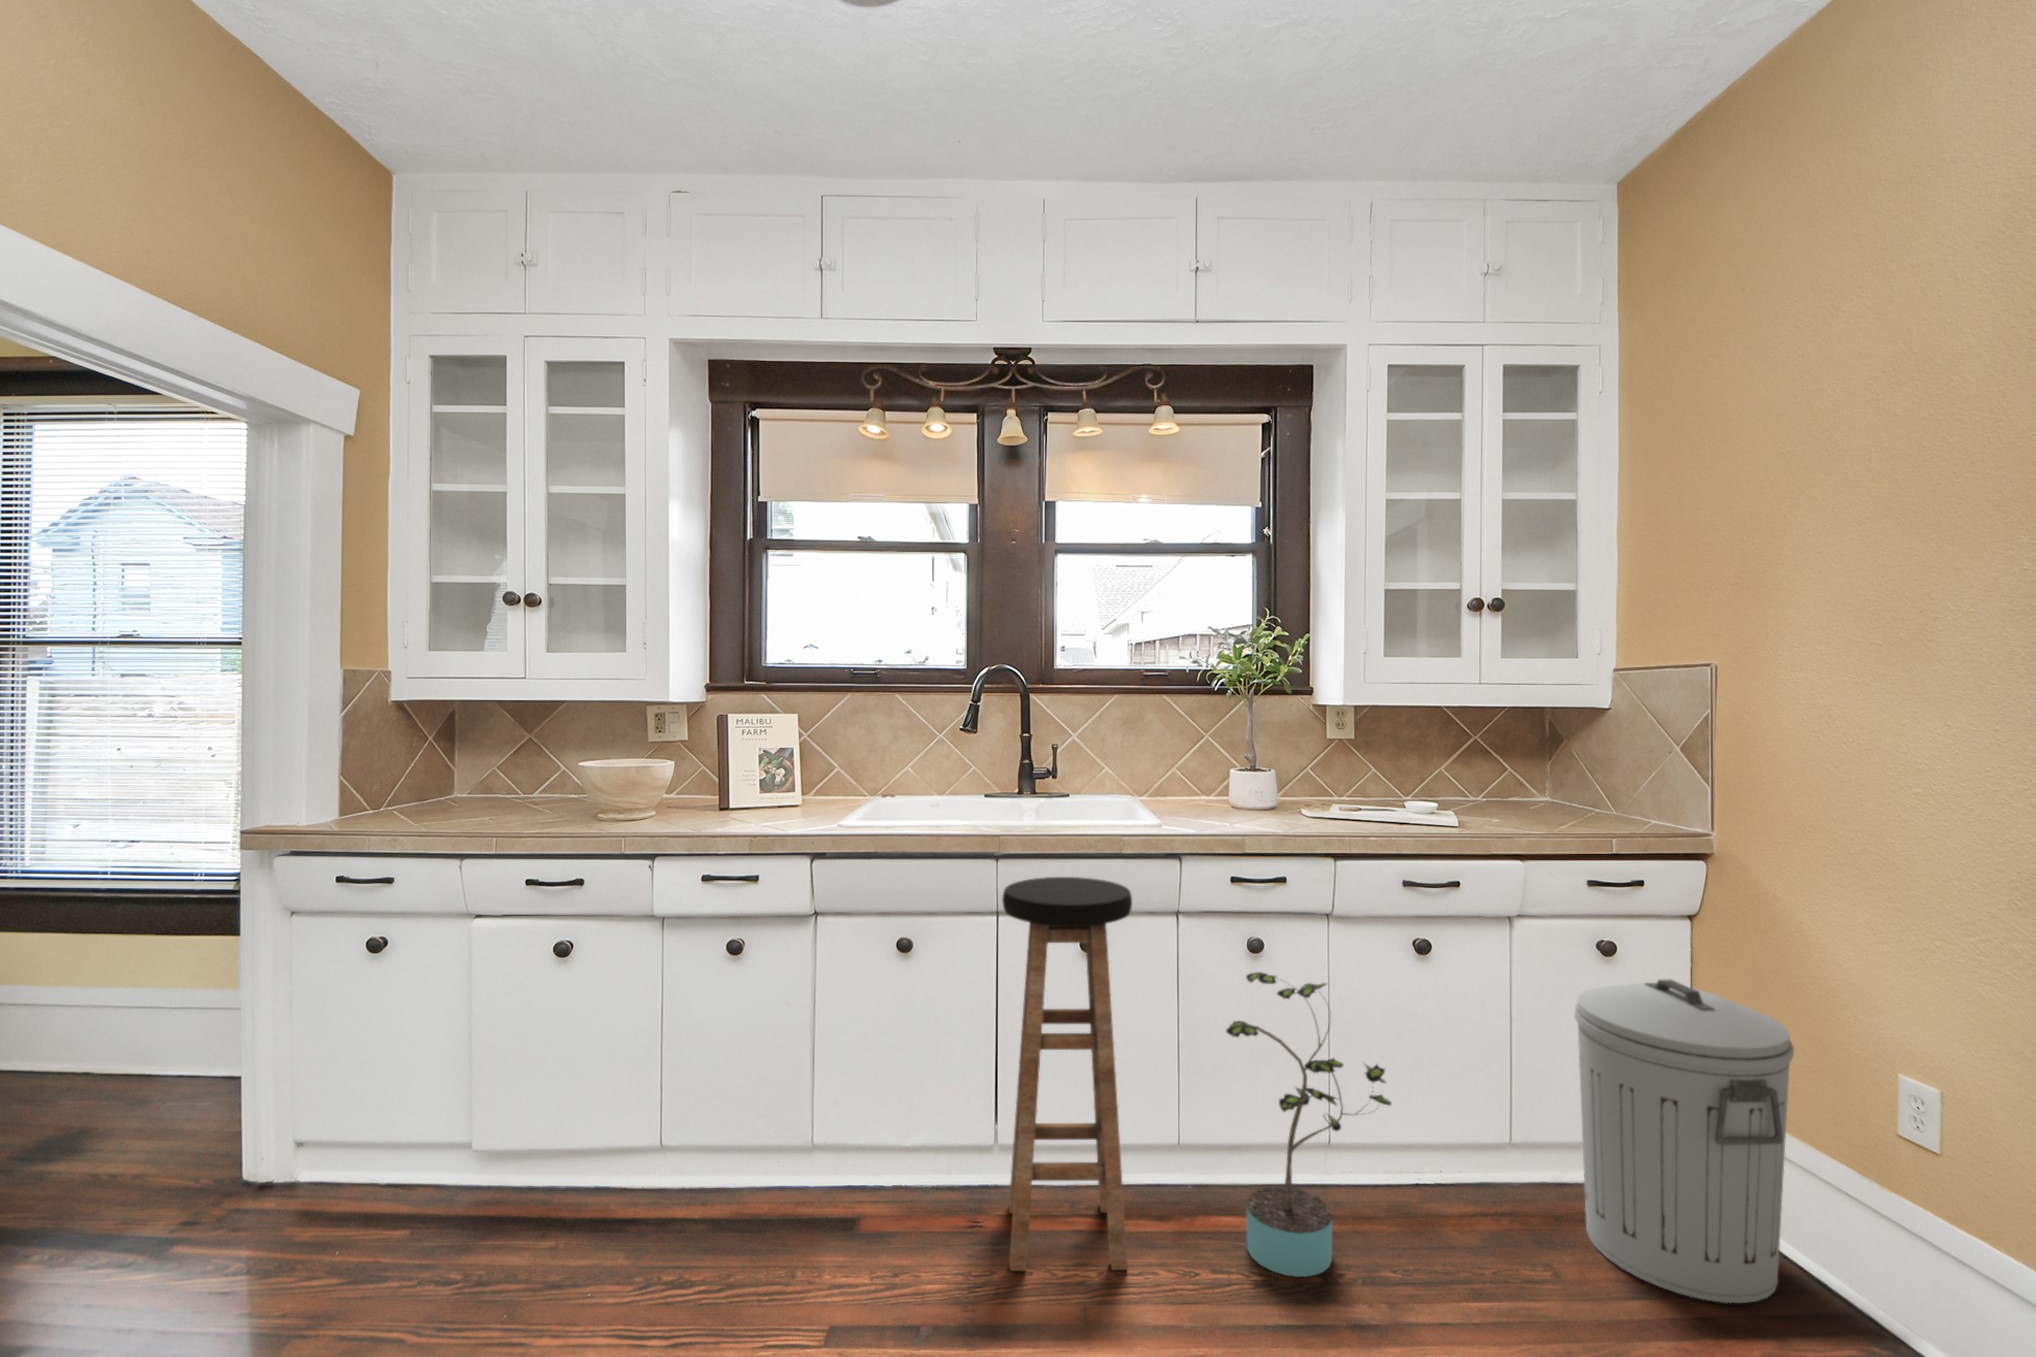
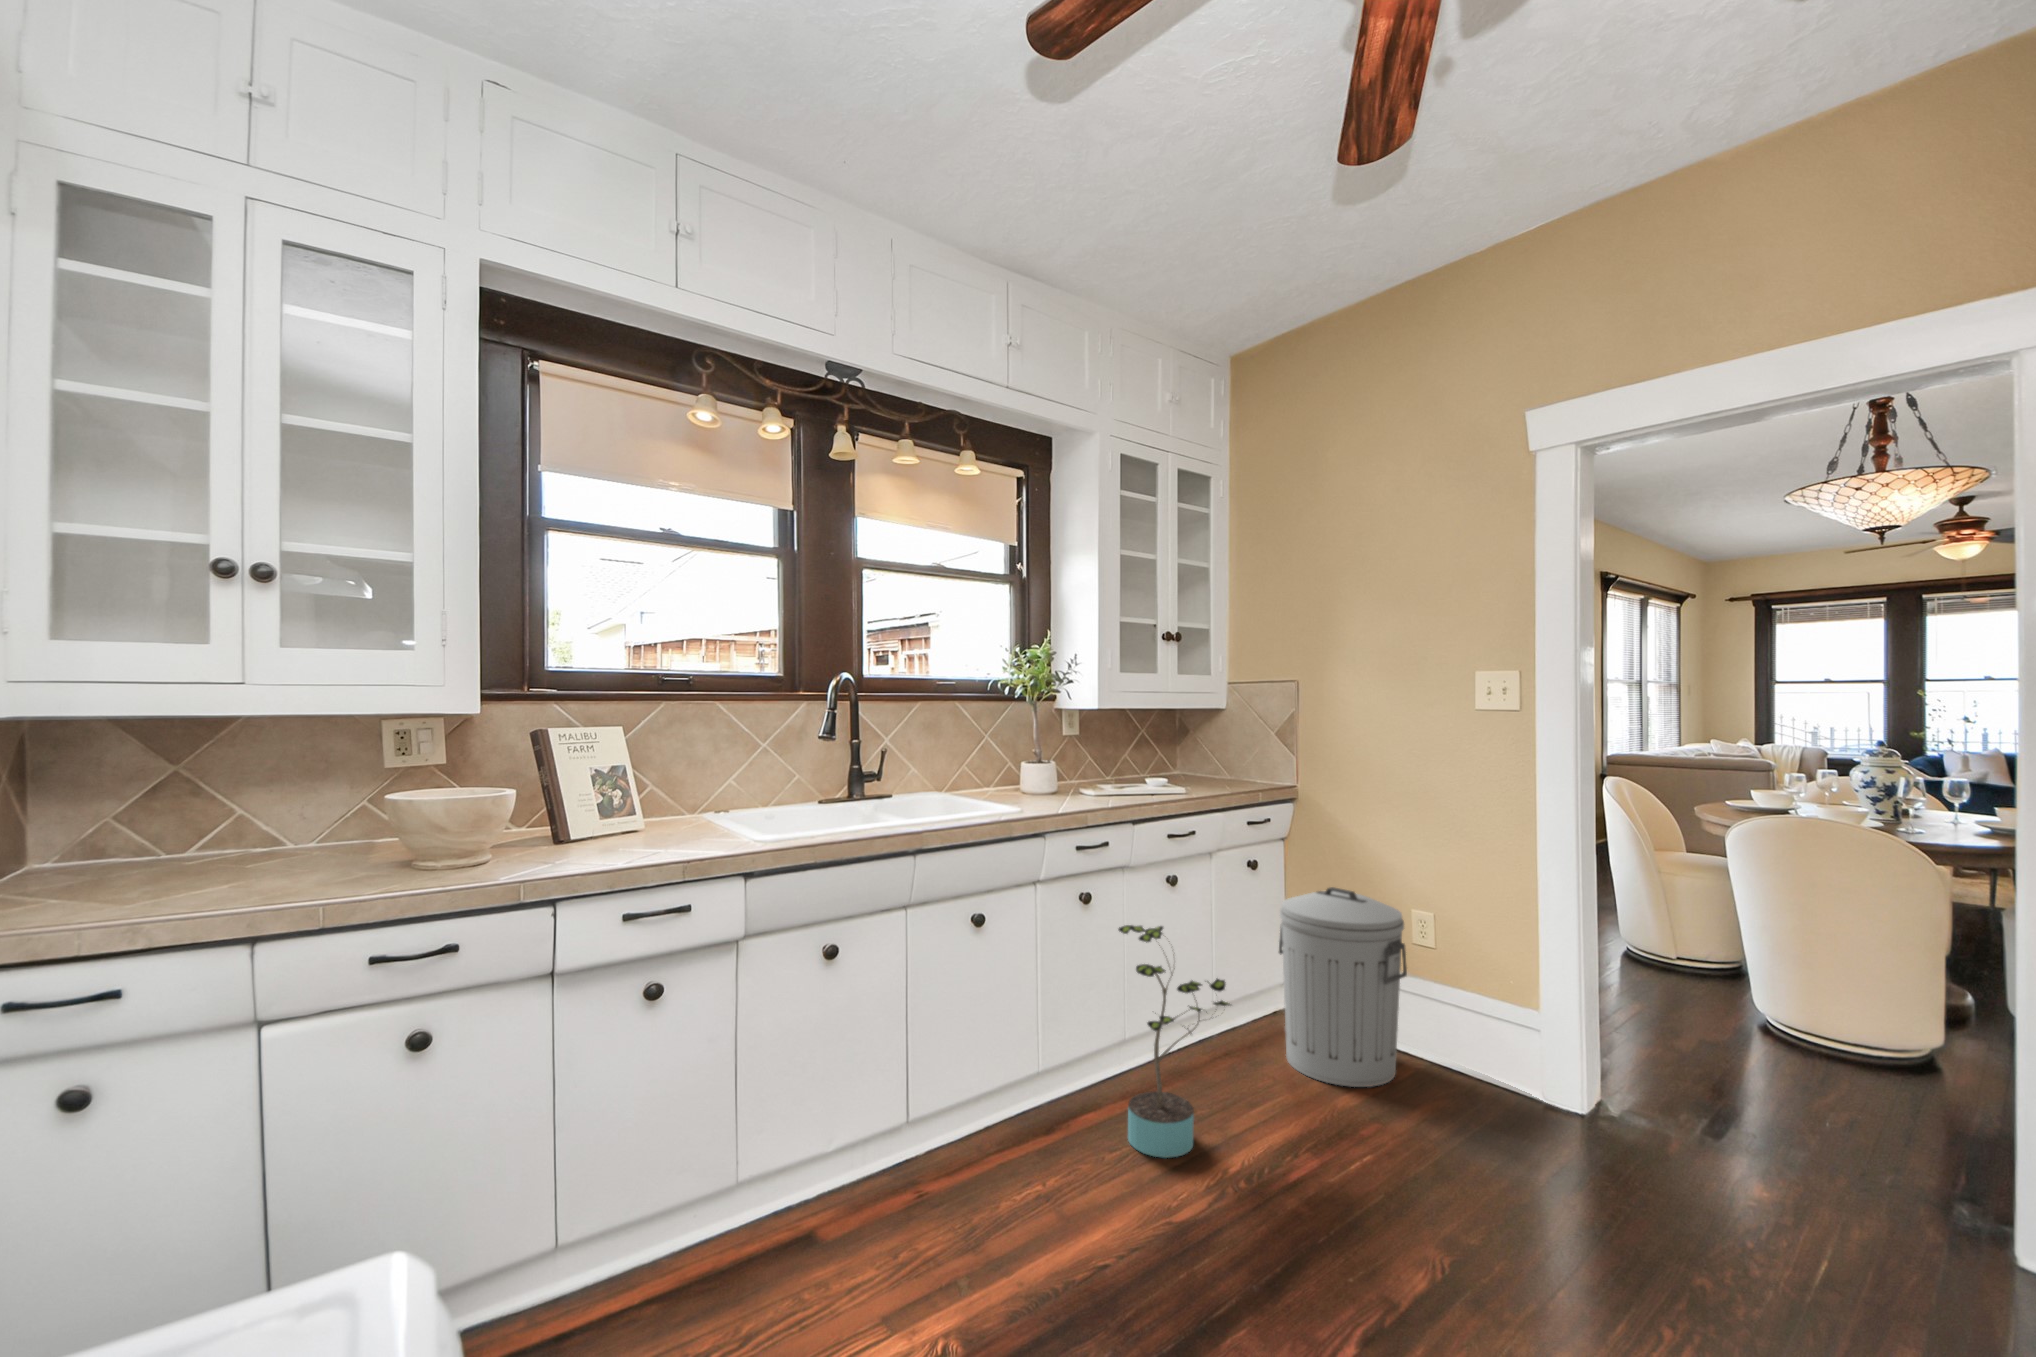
bar stool: present [1002,877,1132,1271] -> none [938,866,1077,1233]

